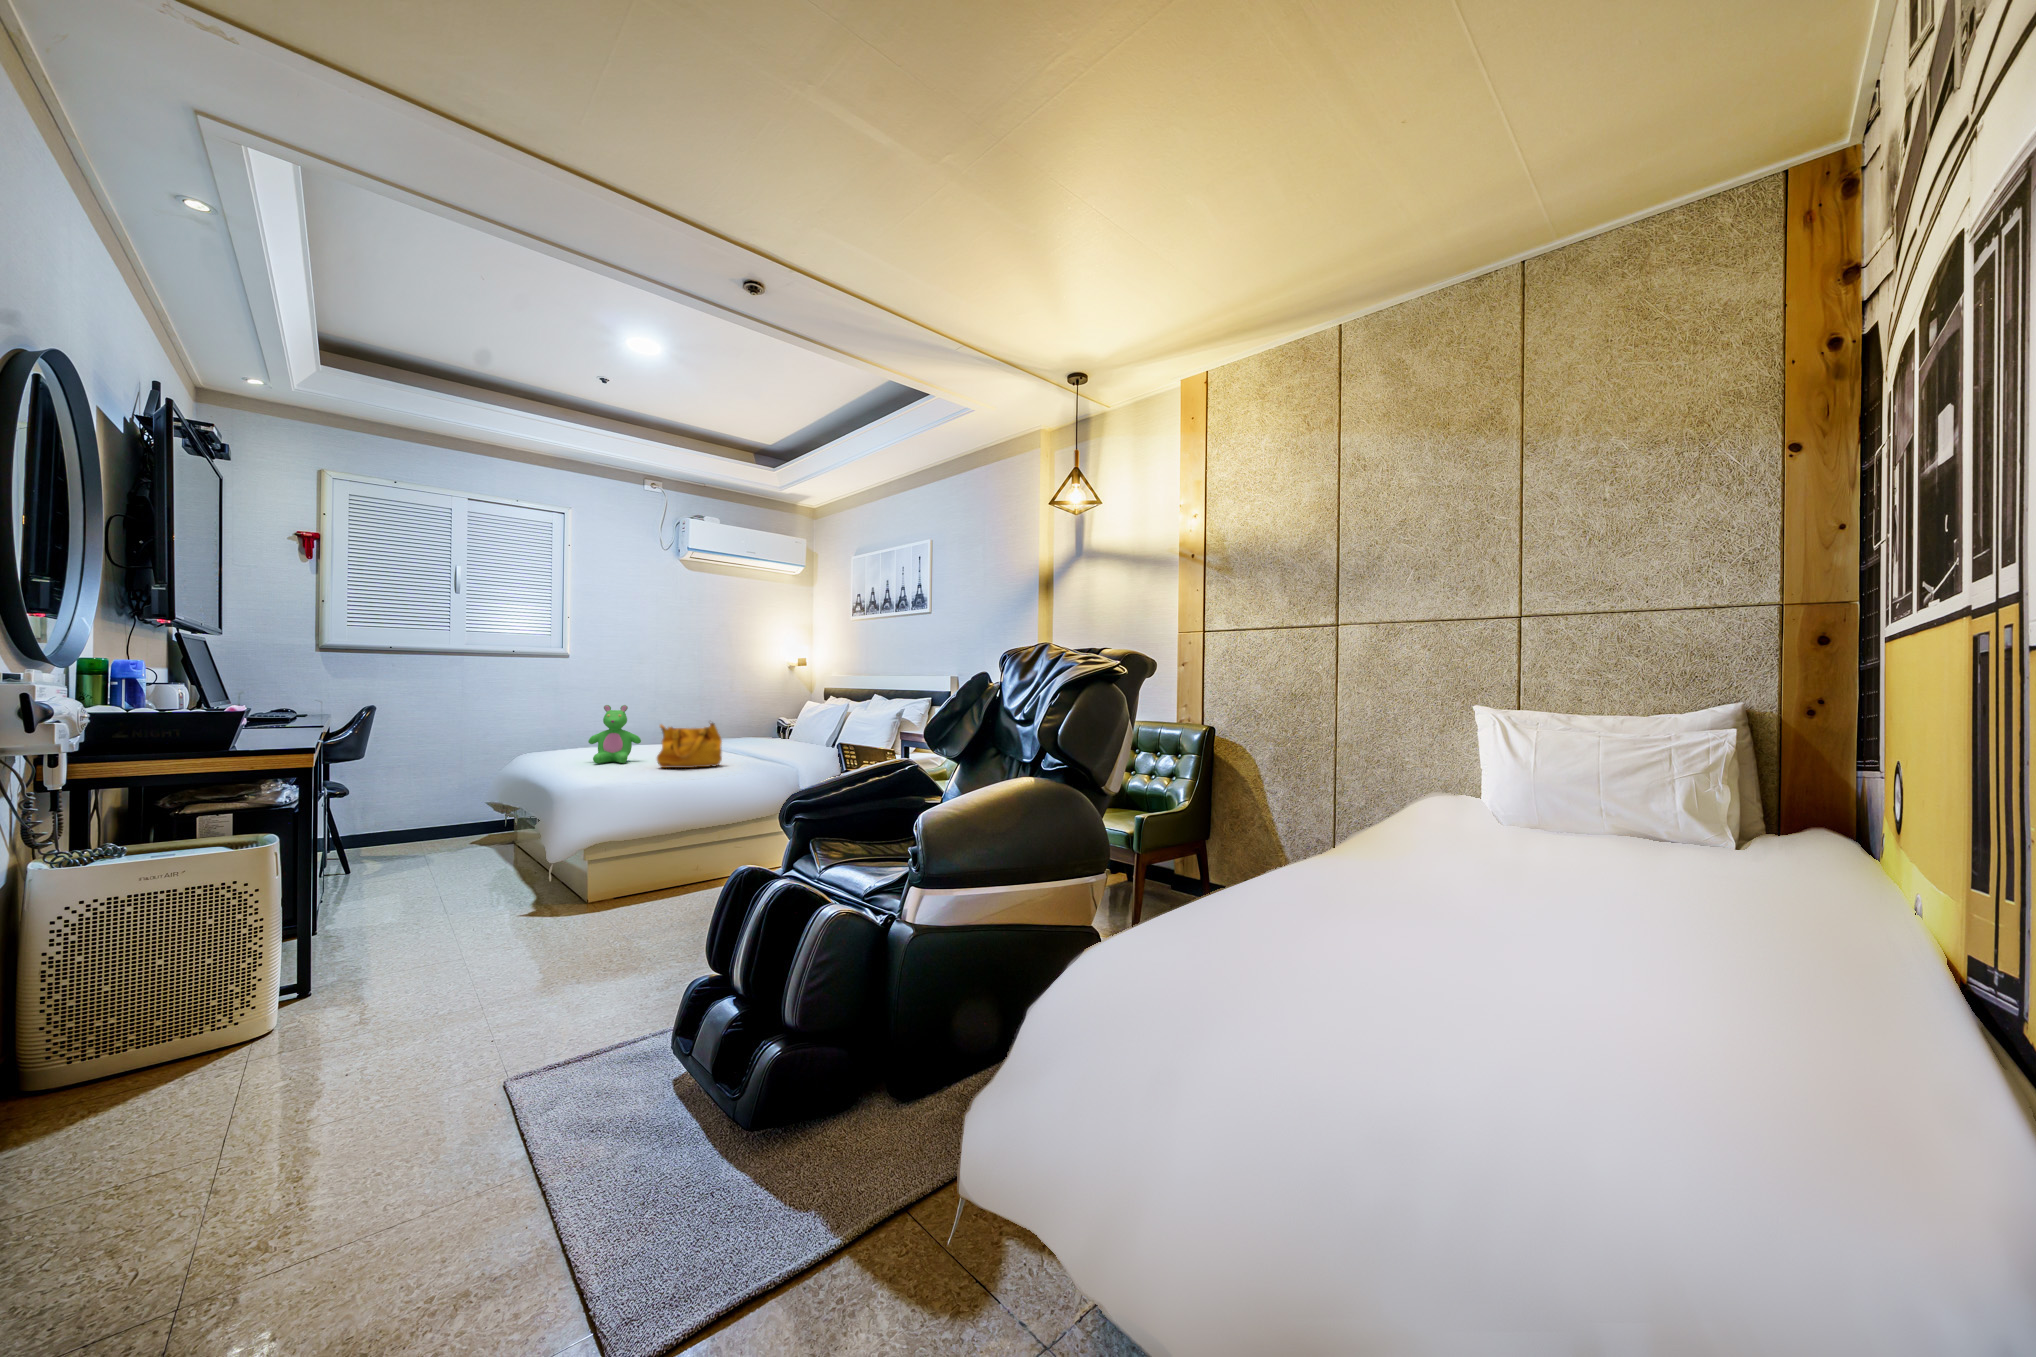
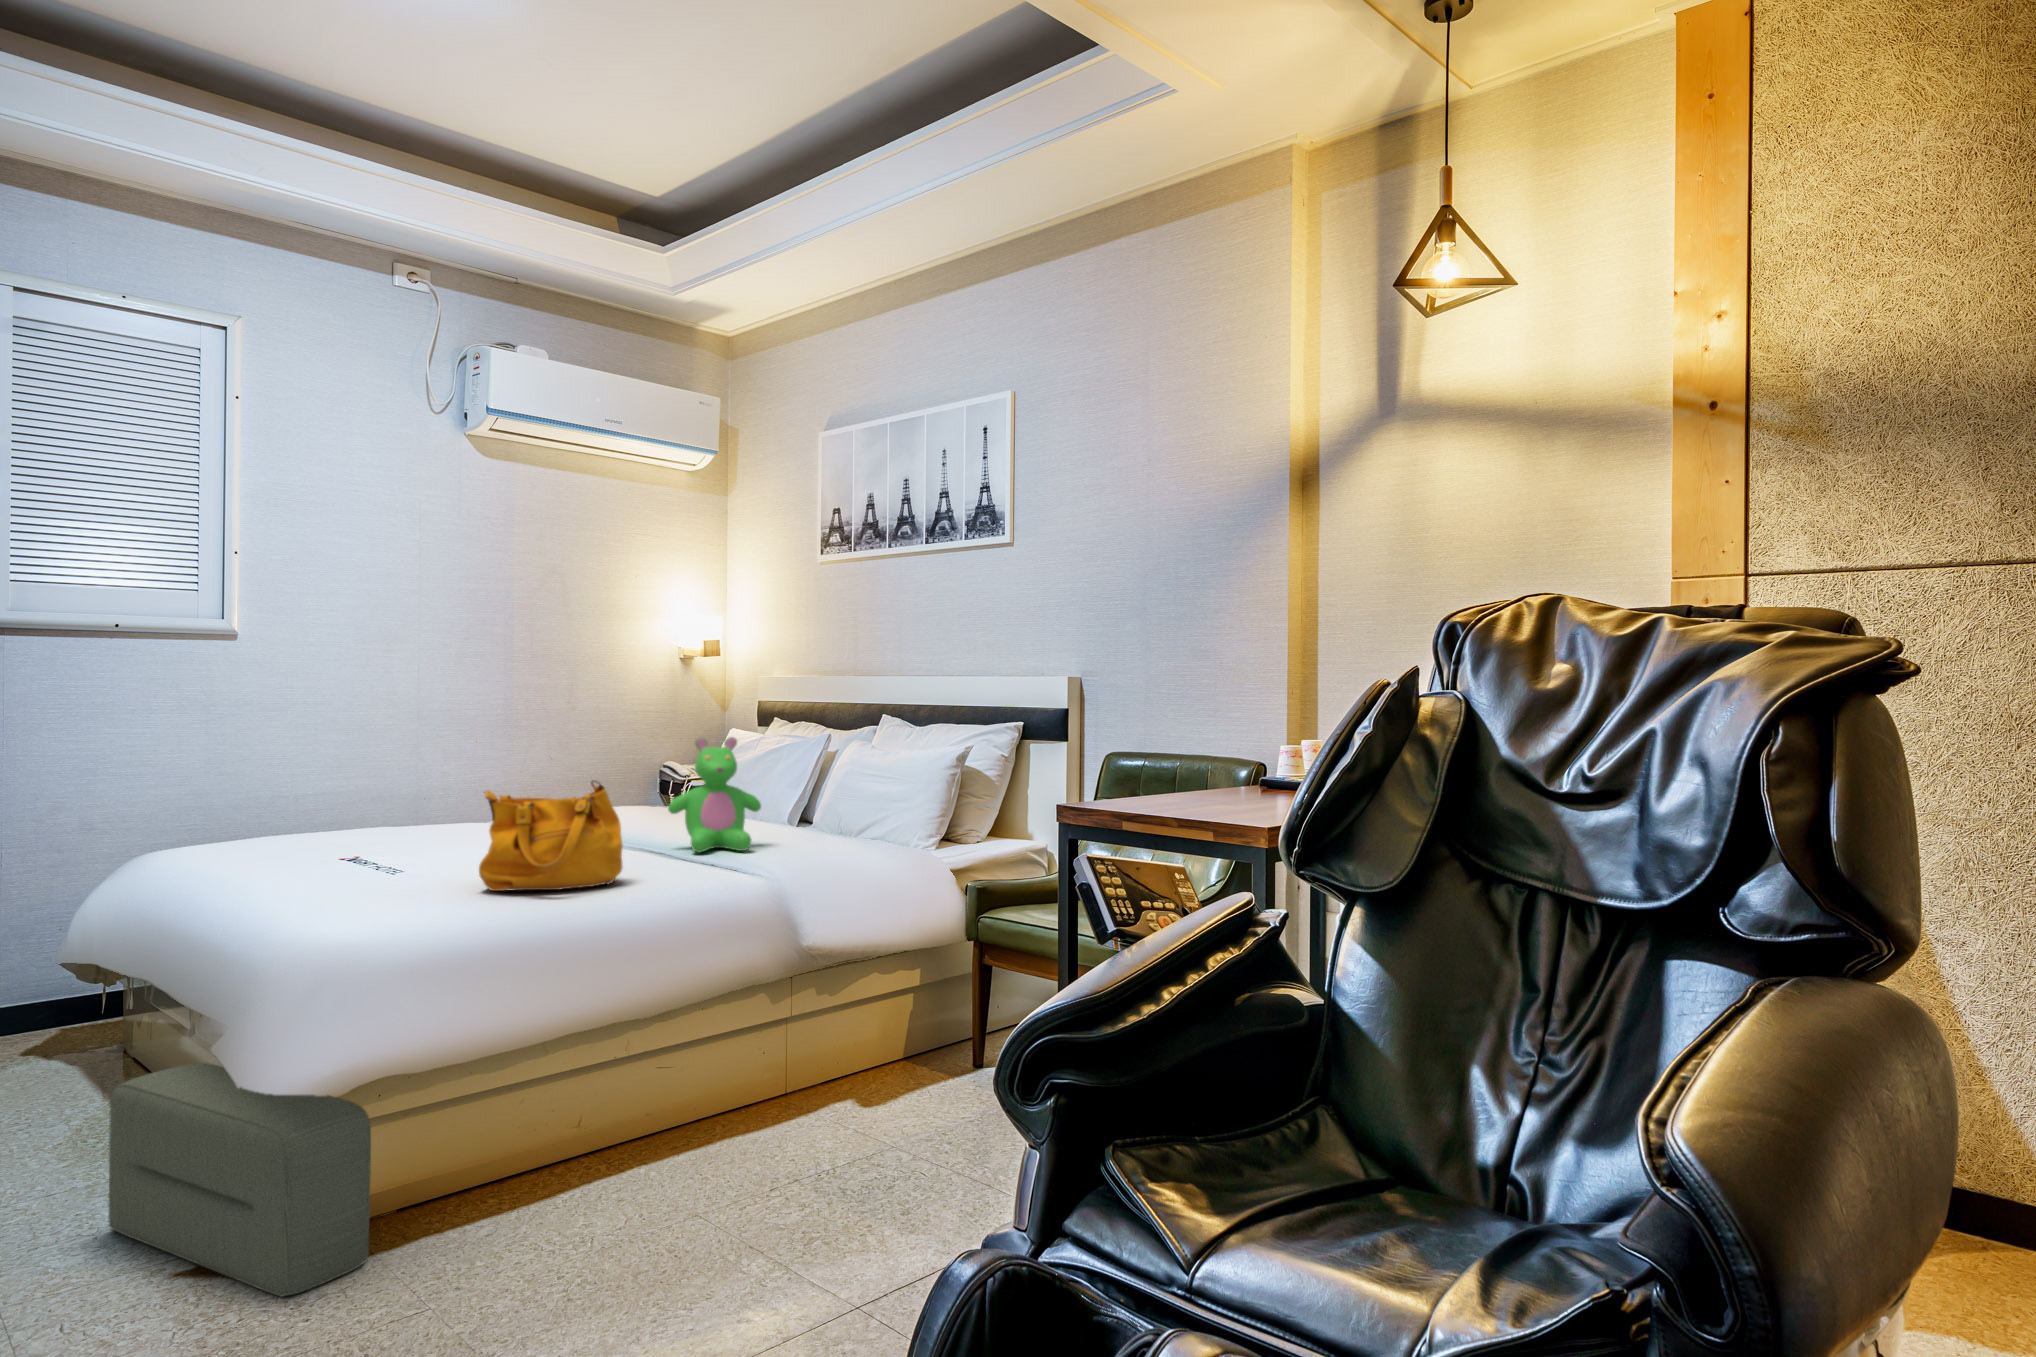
teddy bear: present [588,705,641,764] -> present [668,737,761,852]
pouf: none [495,836,598,922] -> present [109,1063,371,1297]

